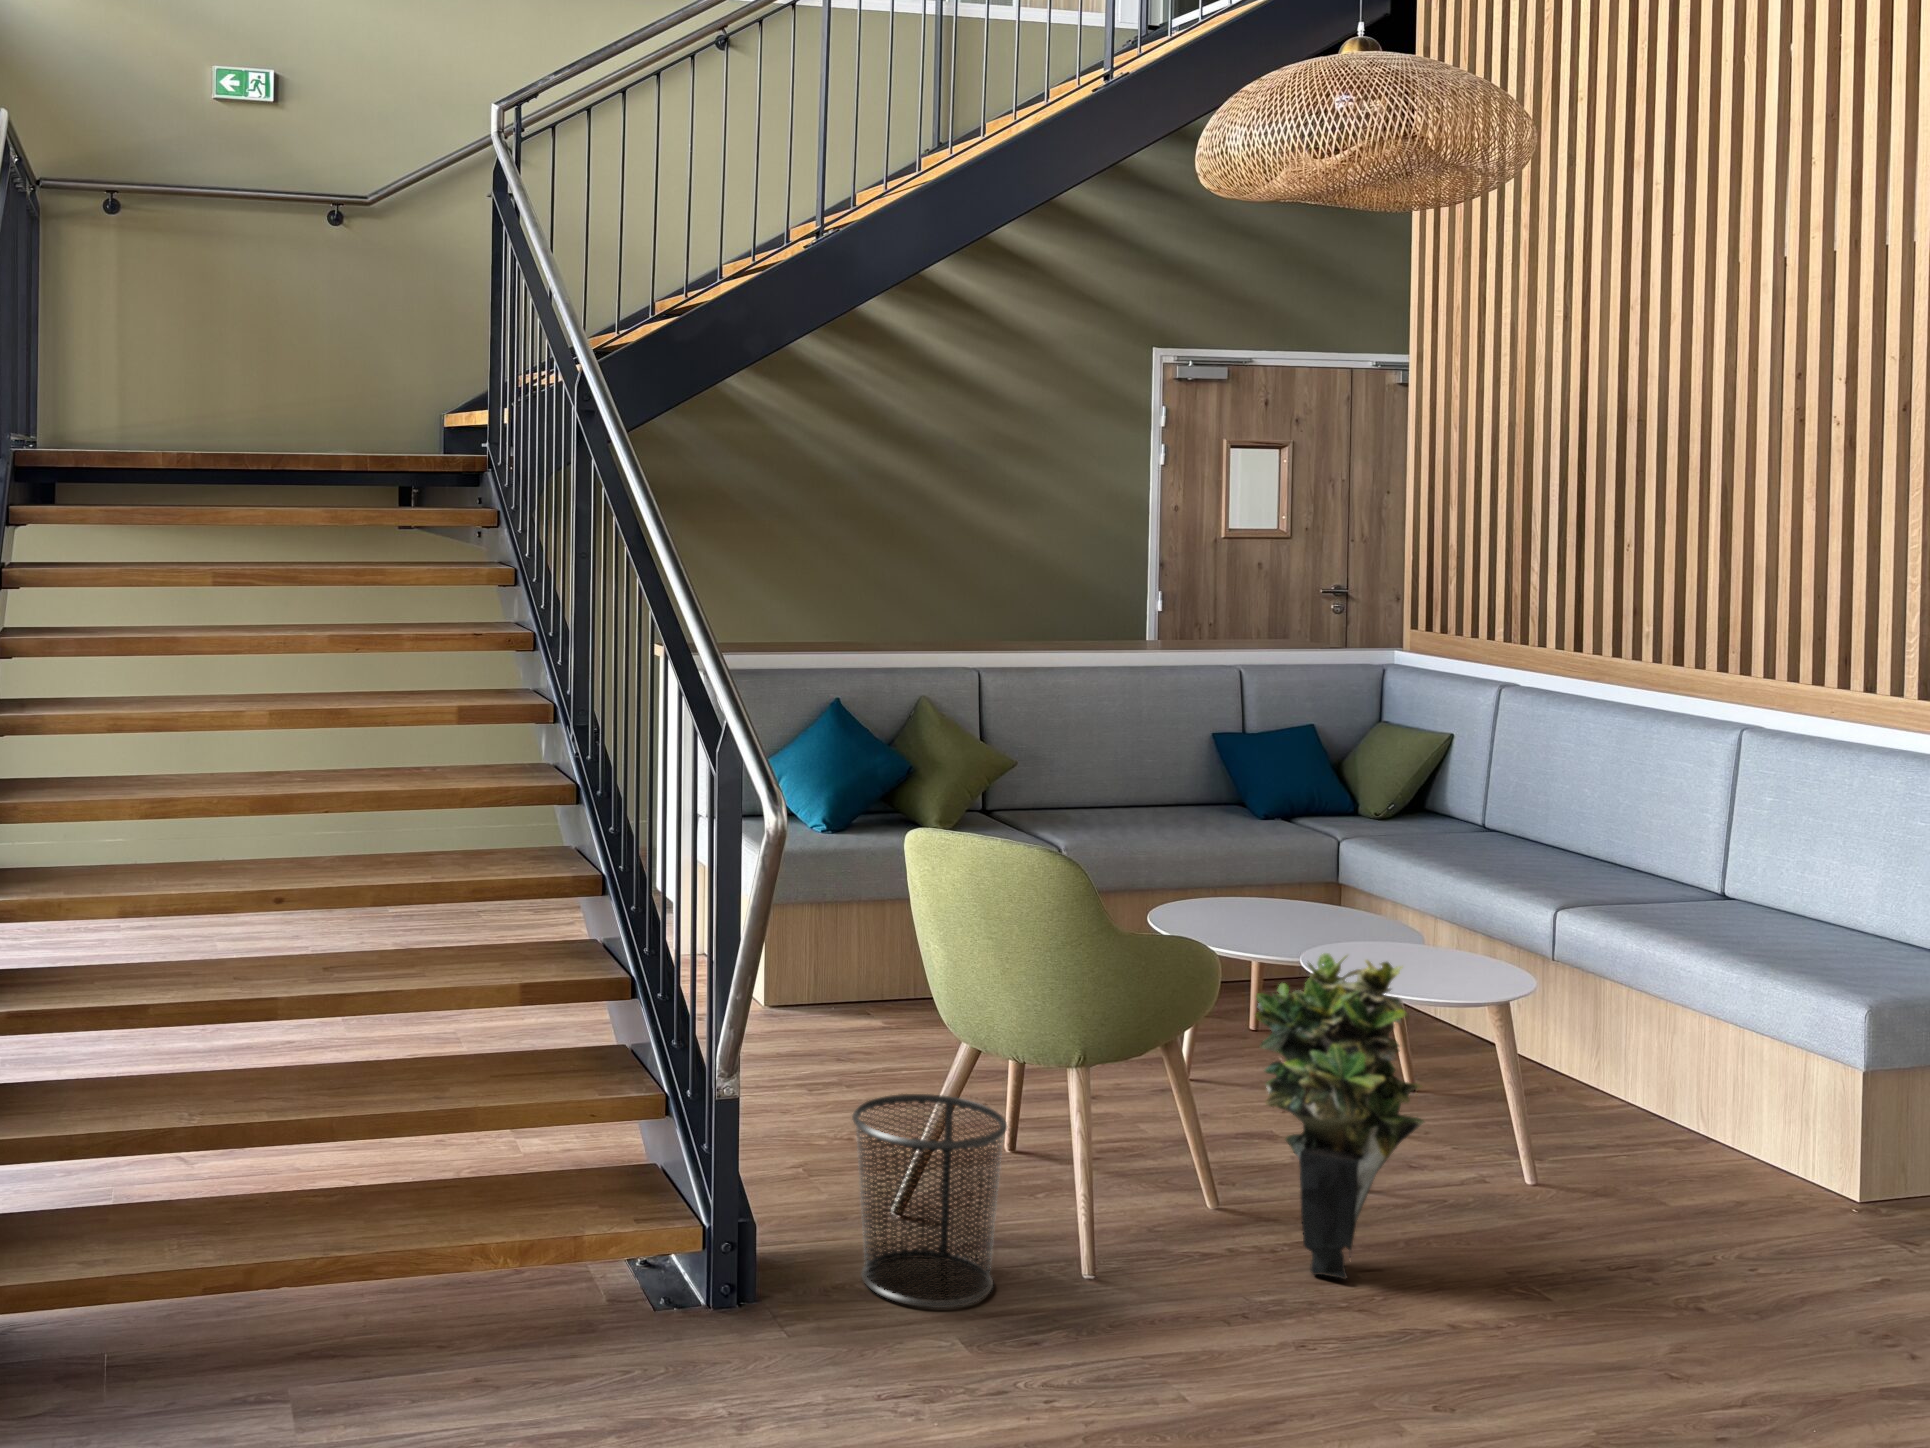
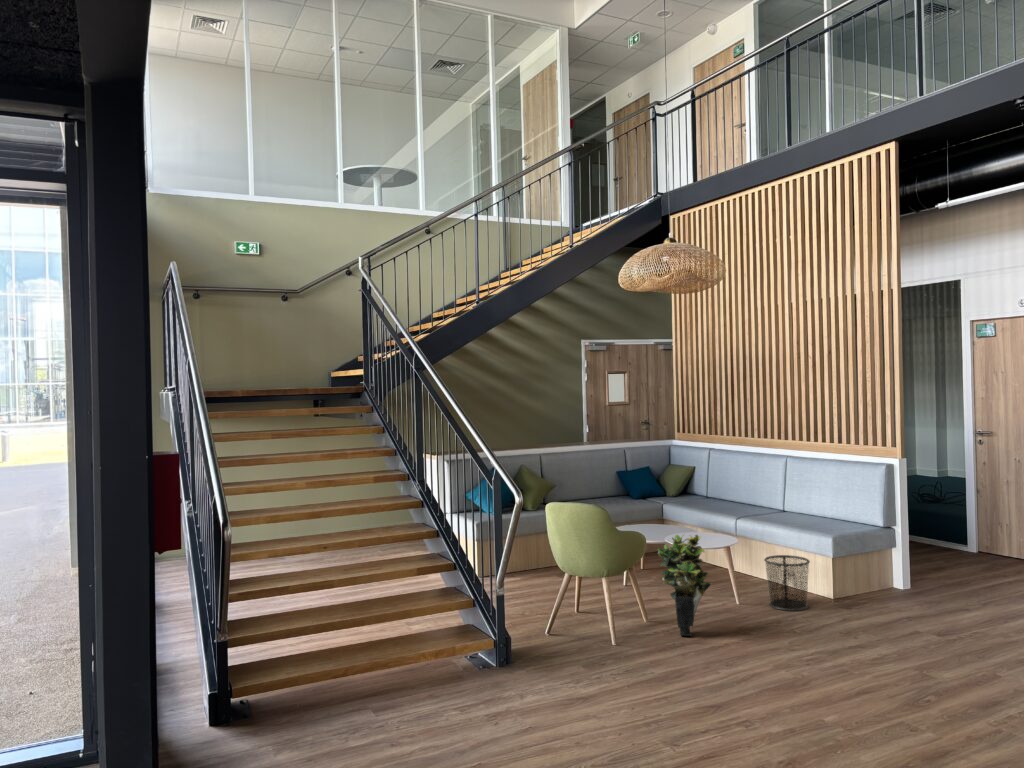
waste bin: present [852,1094,1007,1308] -> present [764,555,810,611]

